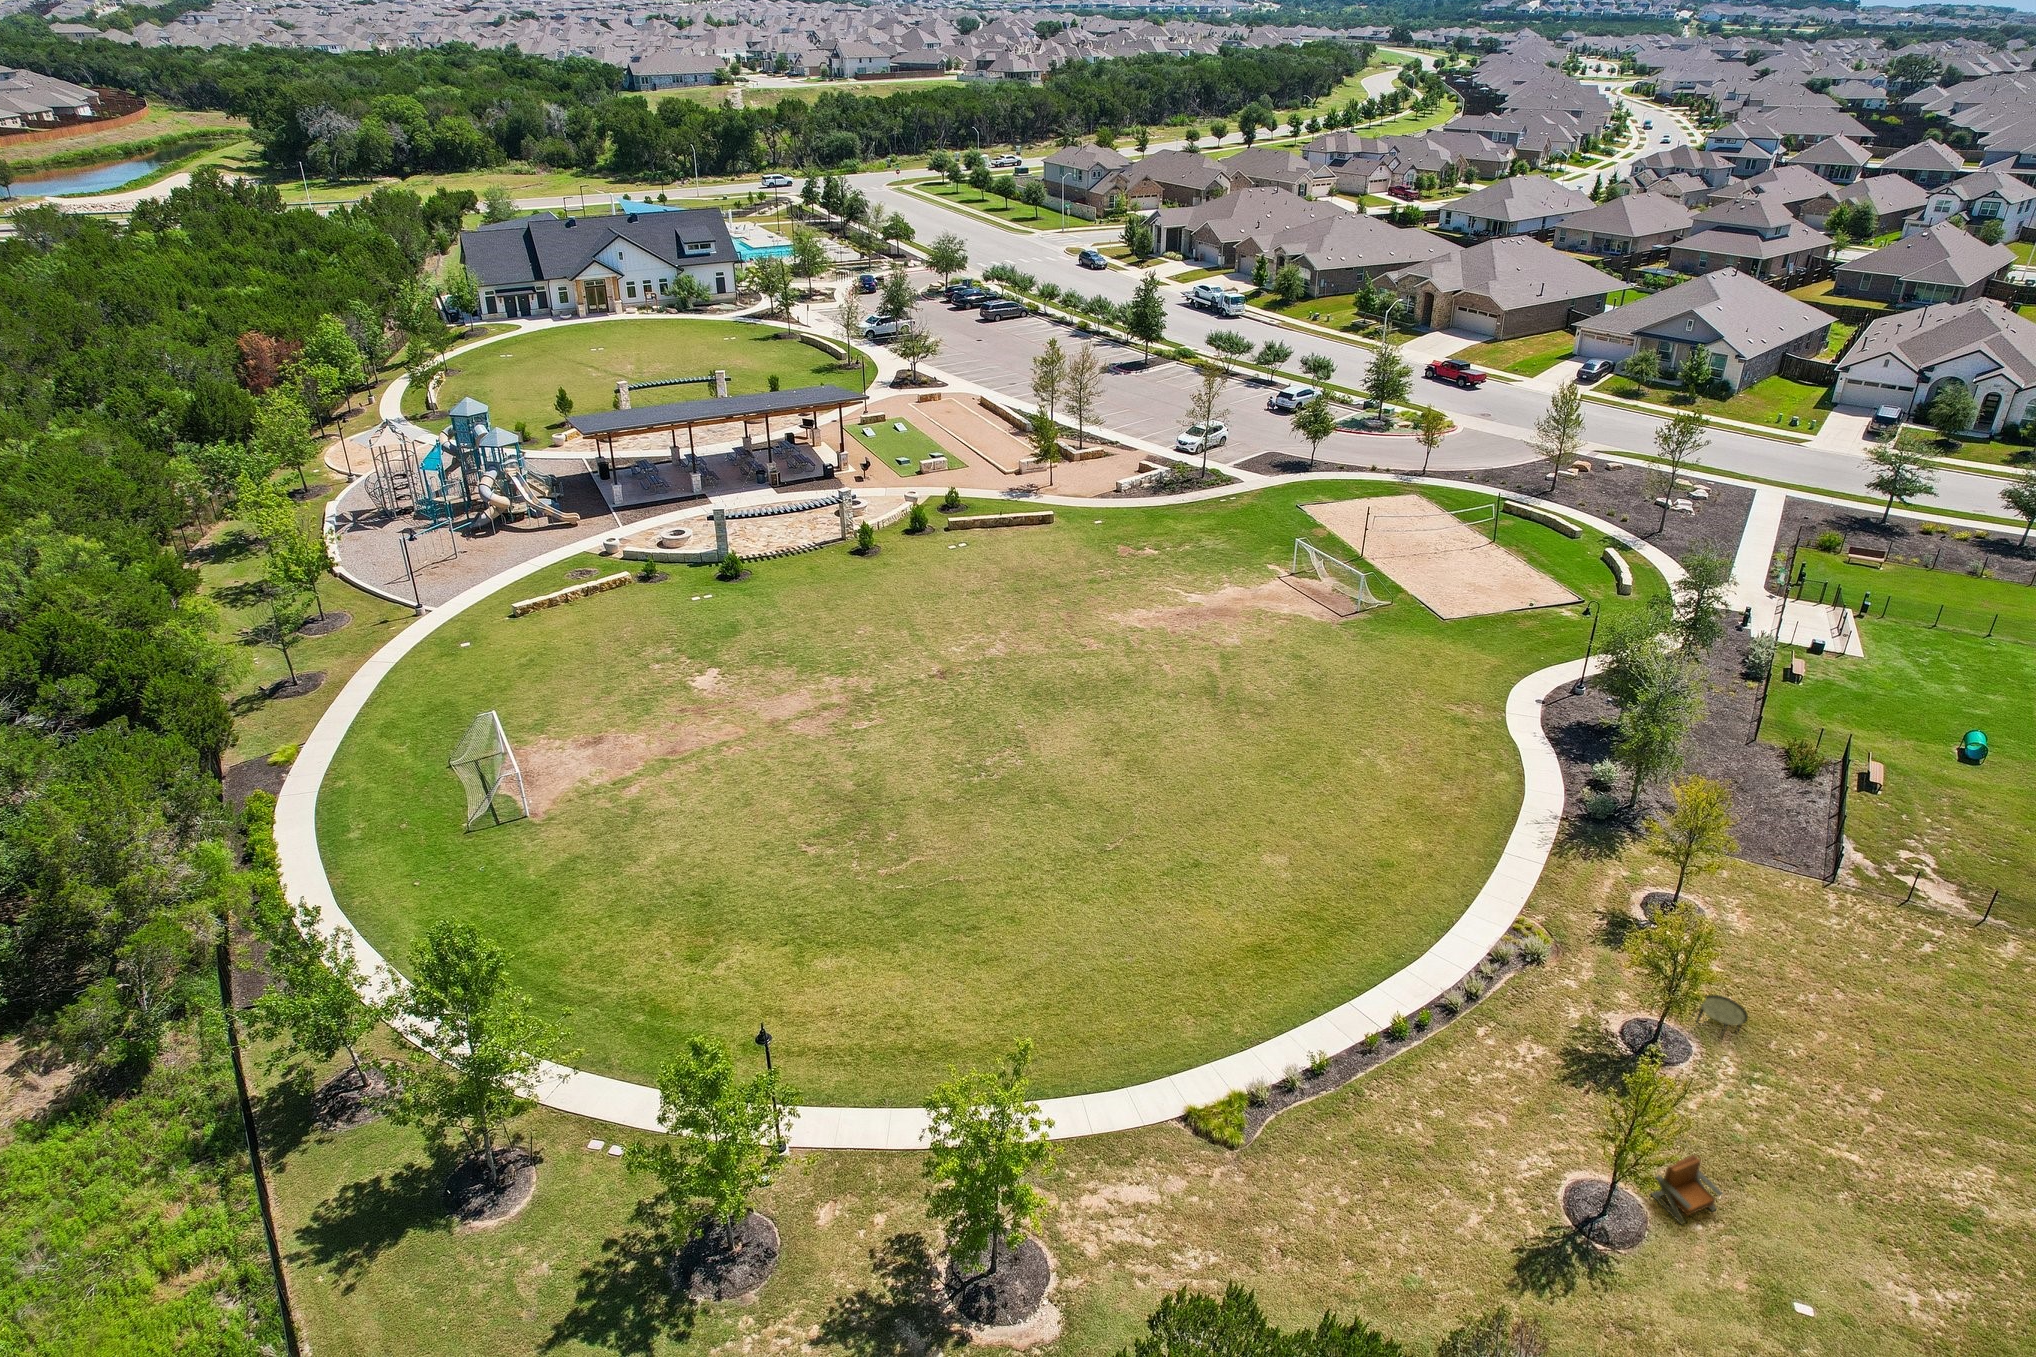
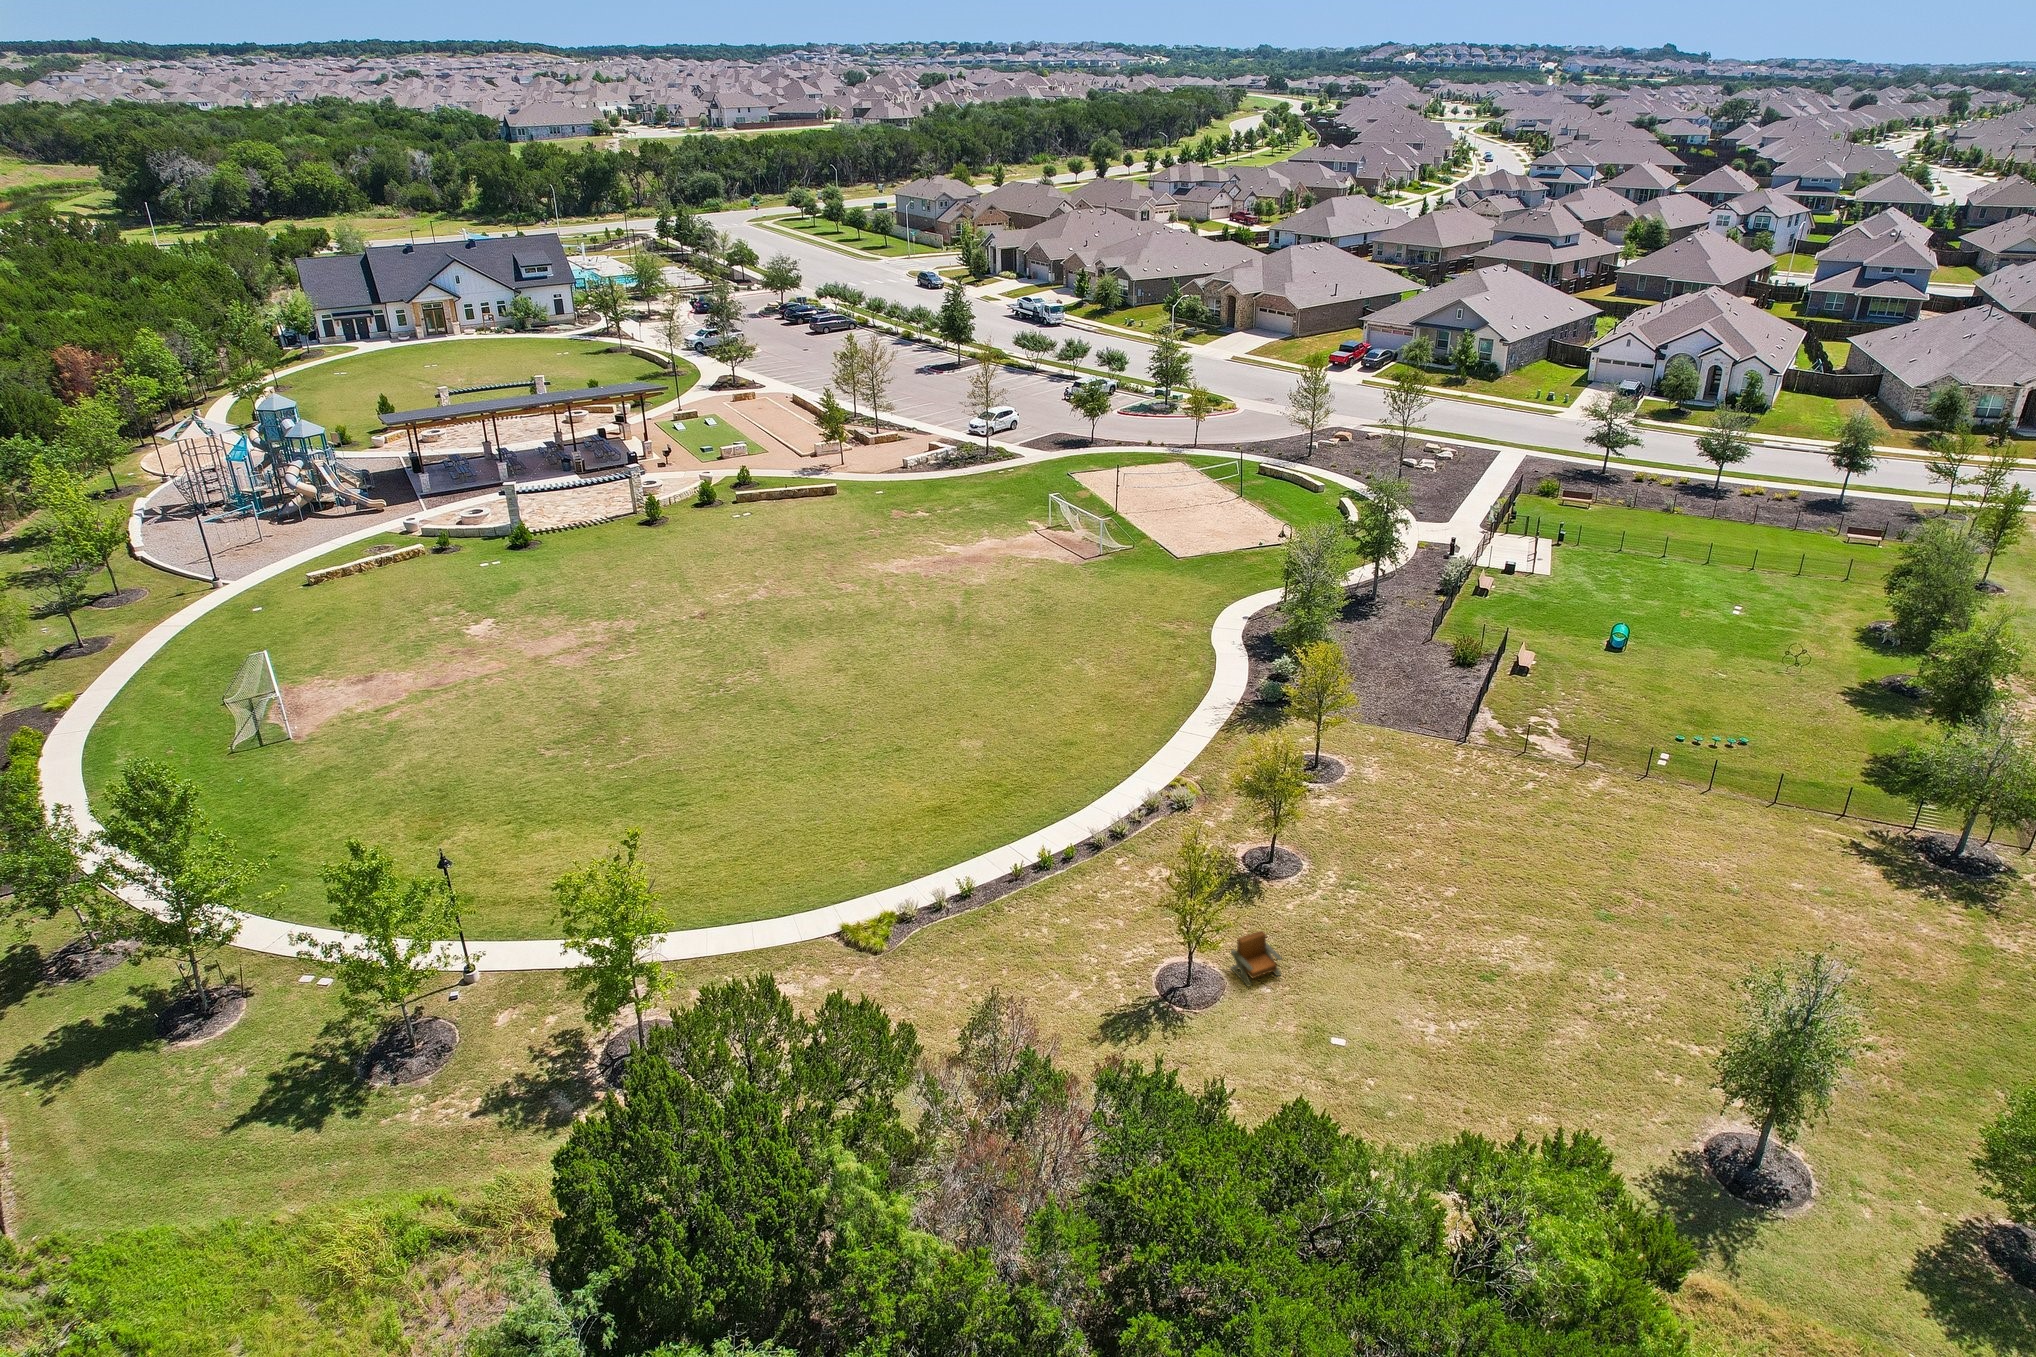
round table: present [1696,995,1748,1041] -> none [1309,822,1347,860]

